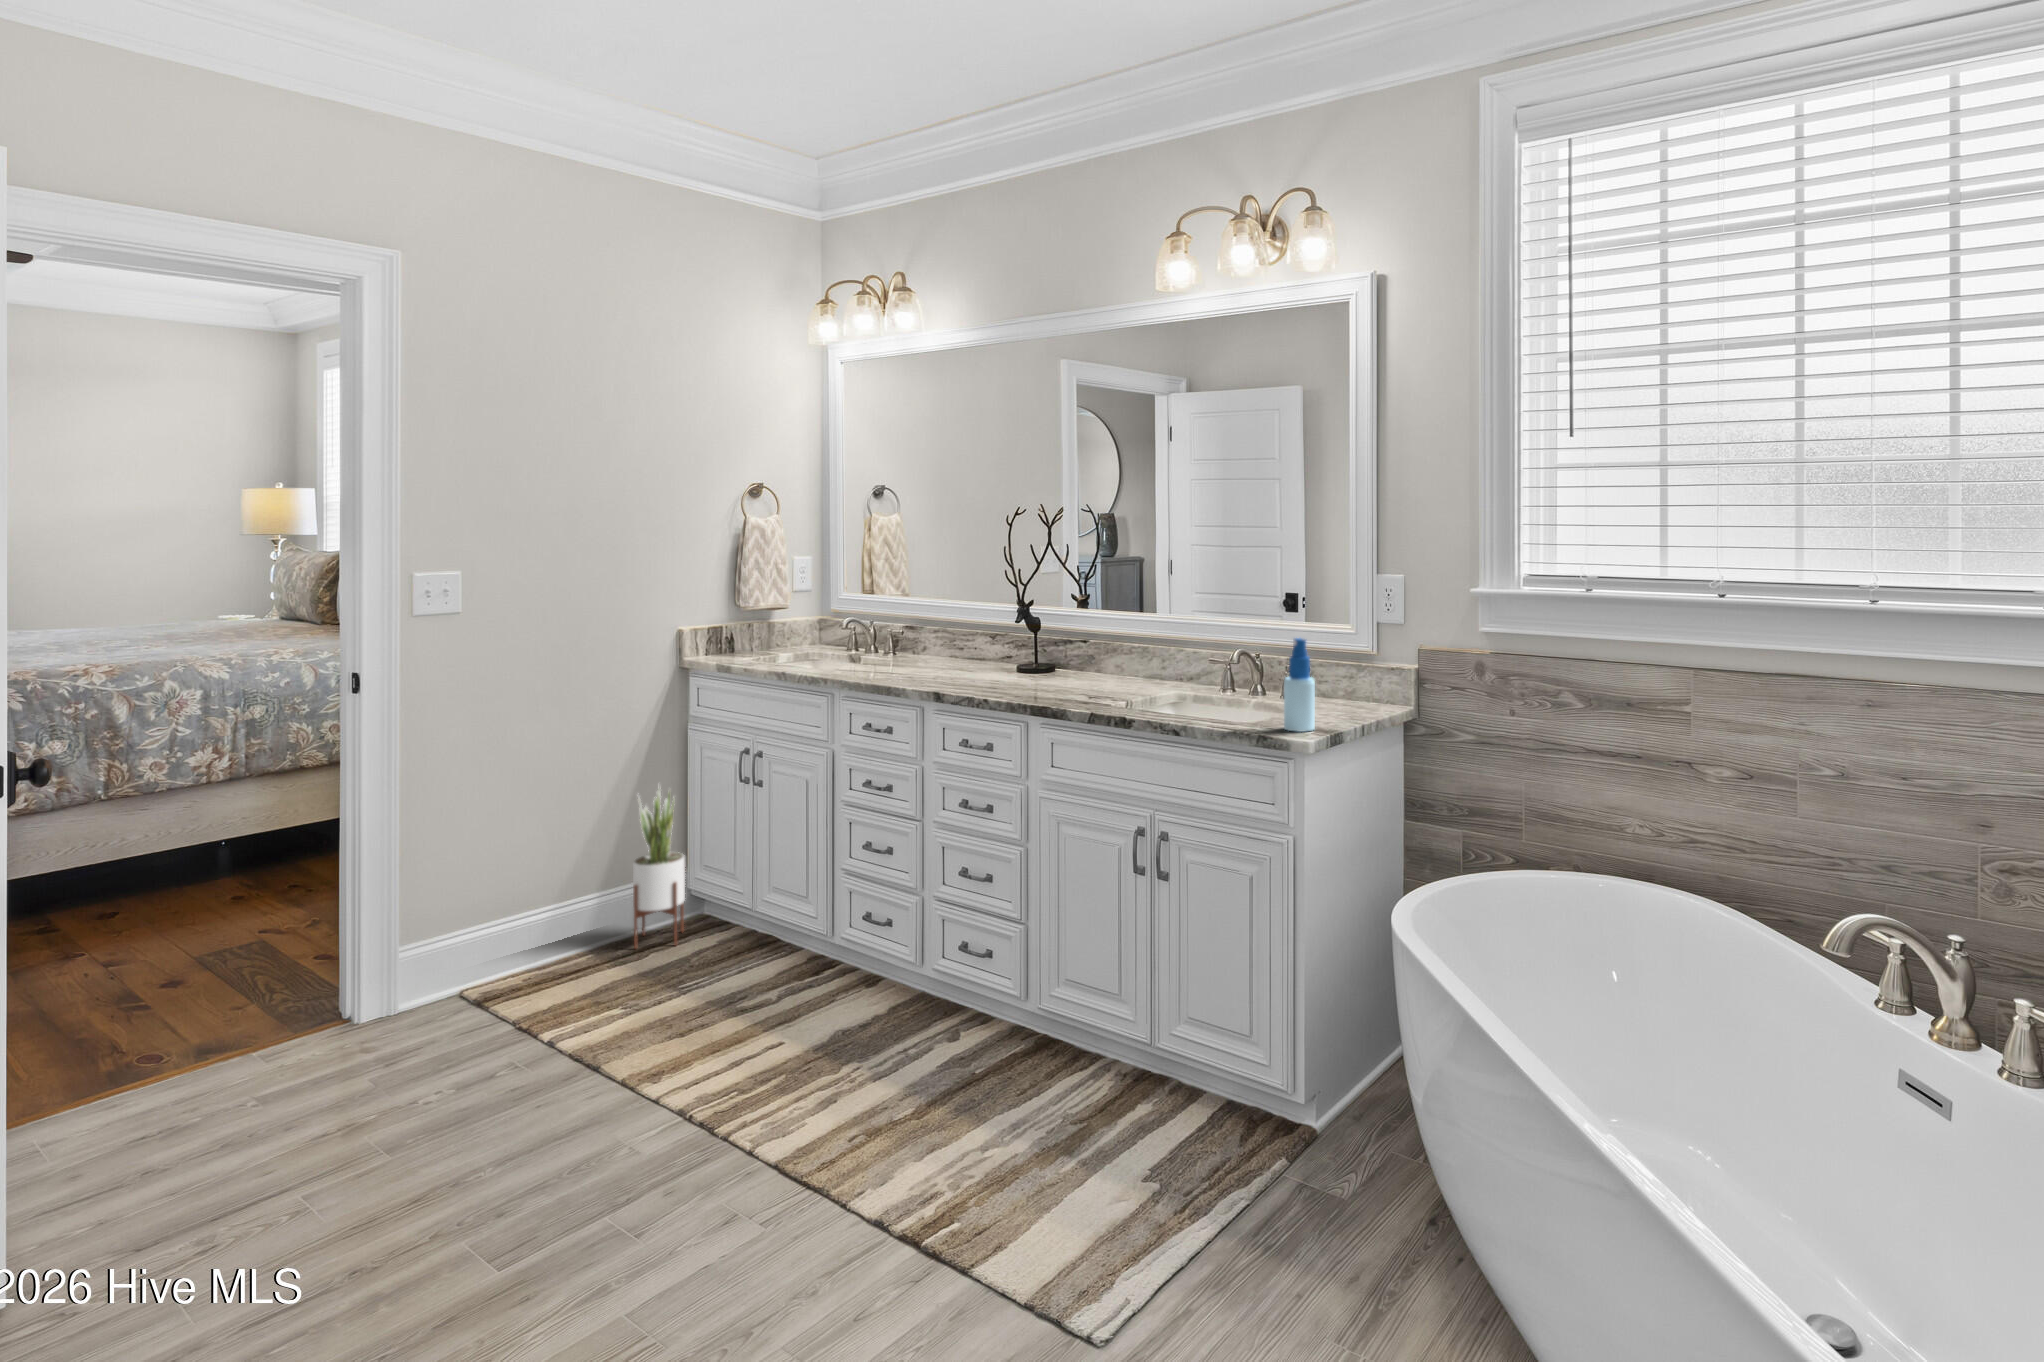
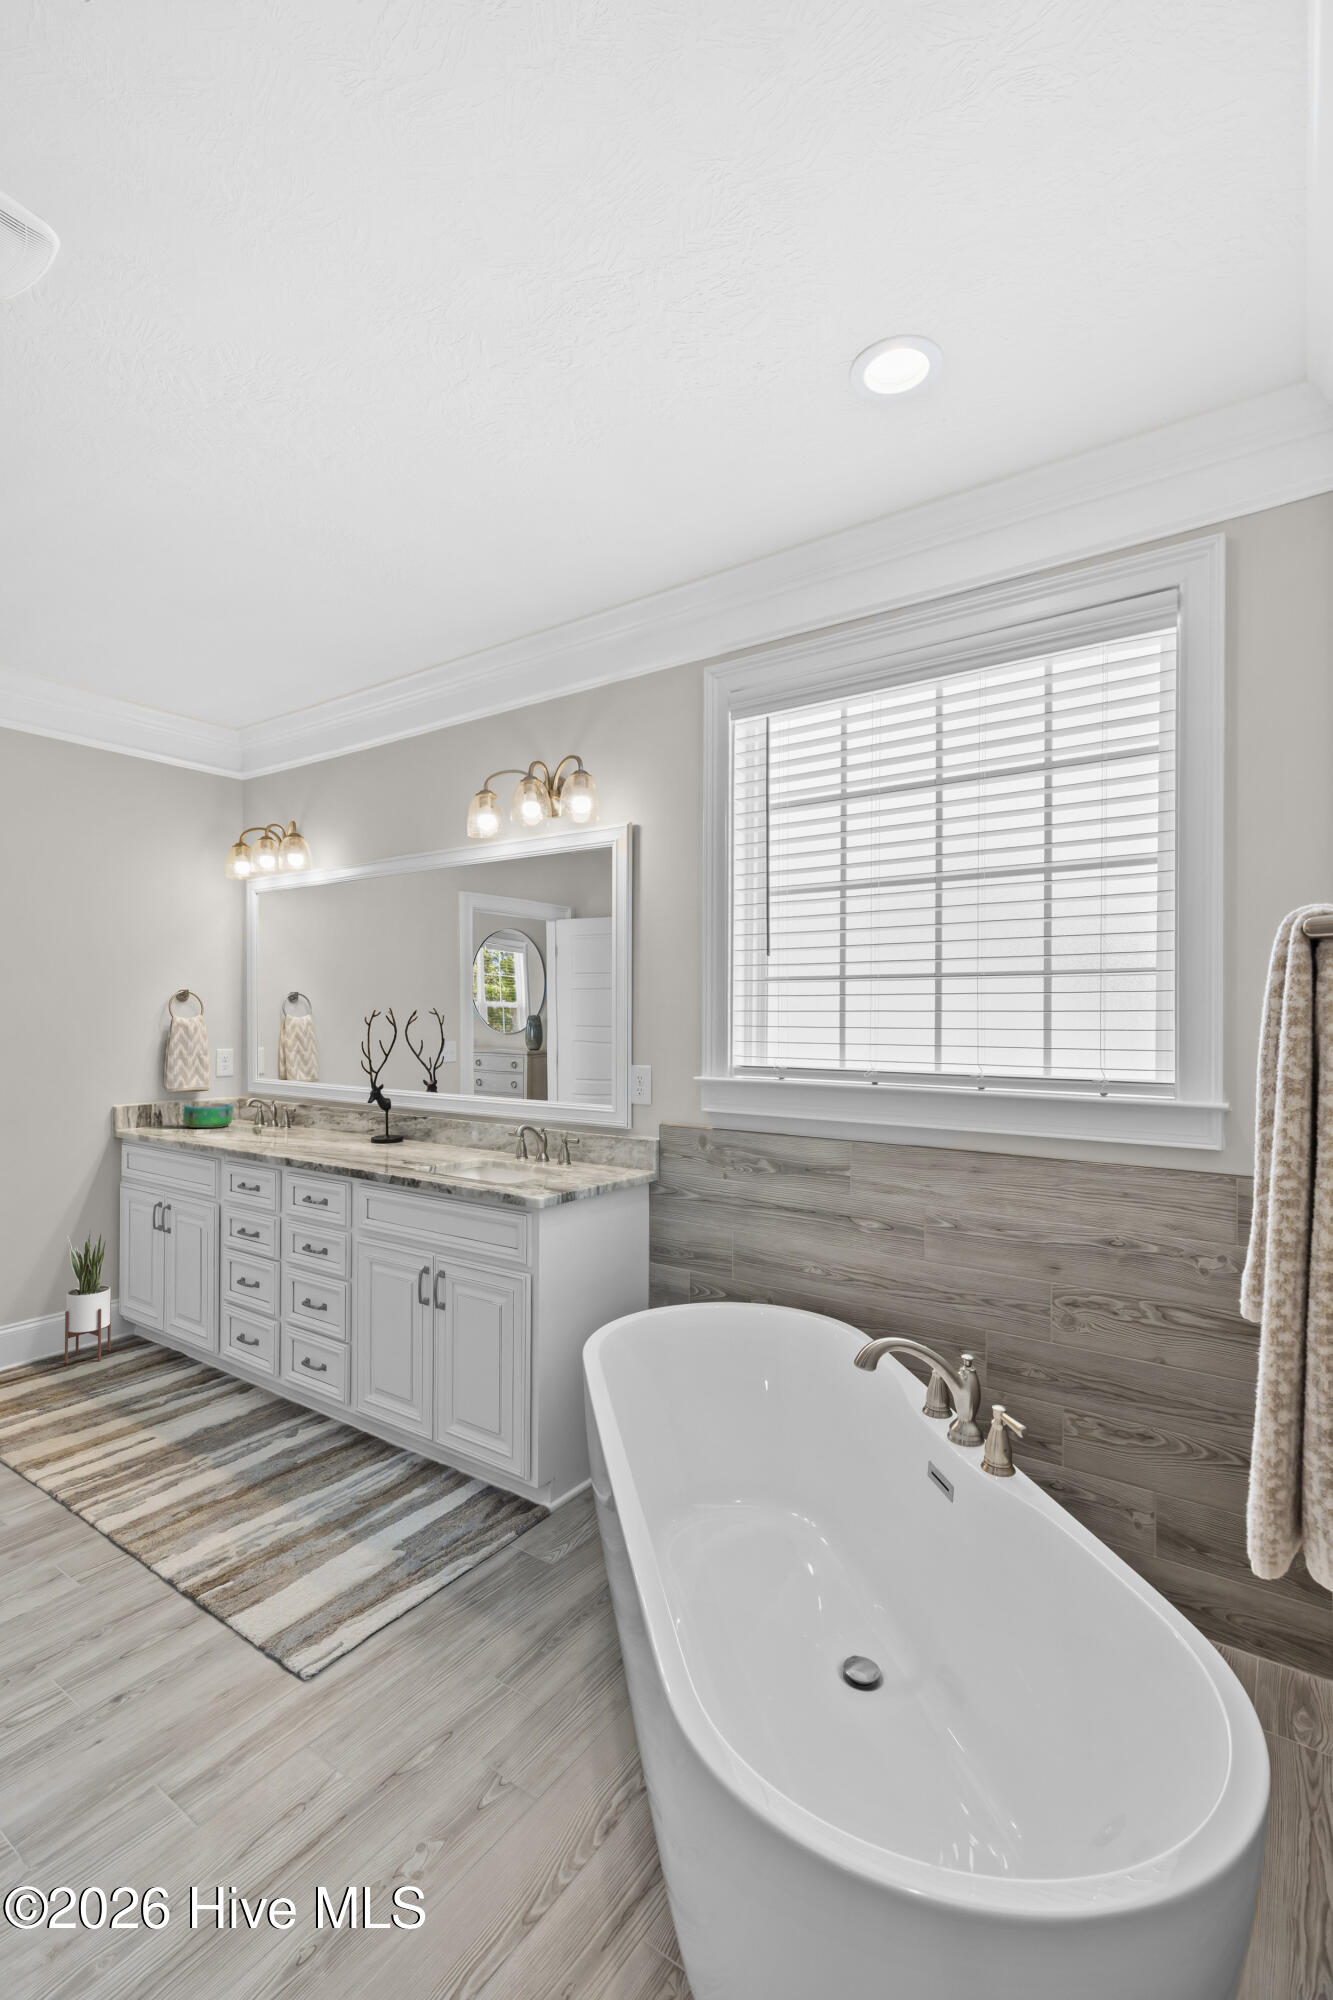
decorative bowl: none [755,627,814,658] -> present [183,1103,233,1128]
spray bottle: present [1284,638,1315,732] -> none [528,1114,553,1189]

